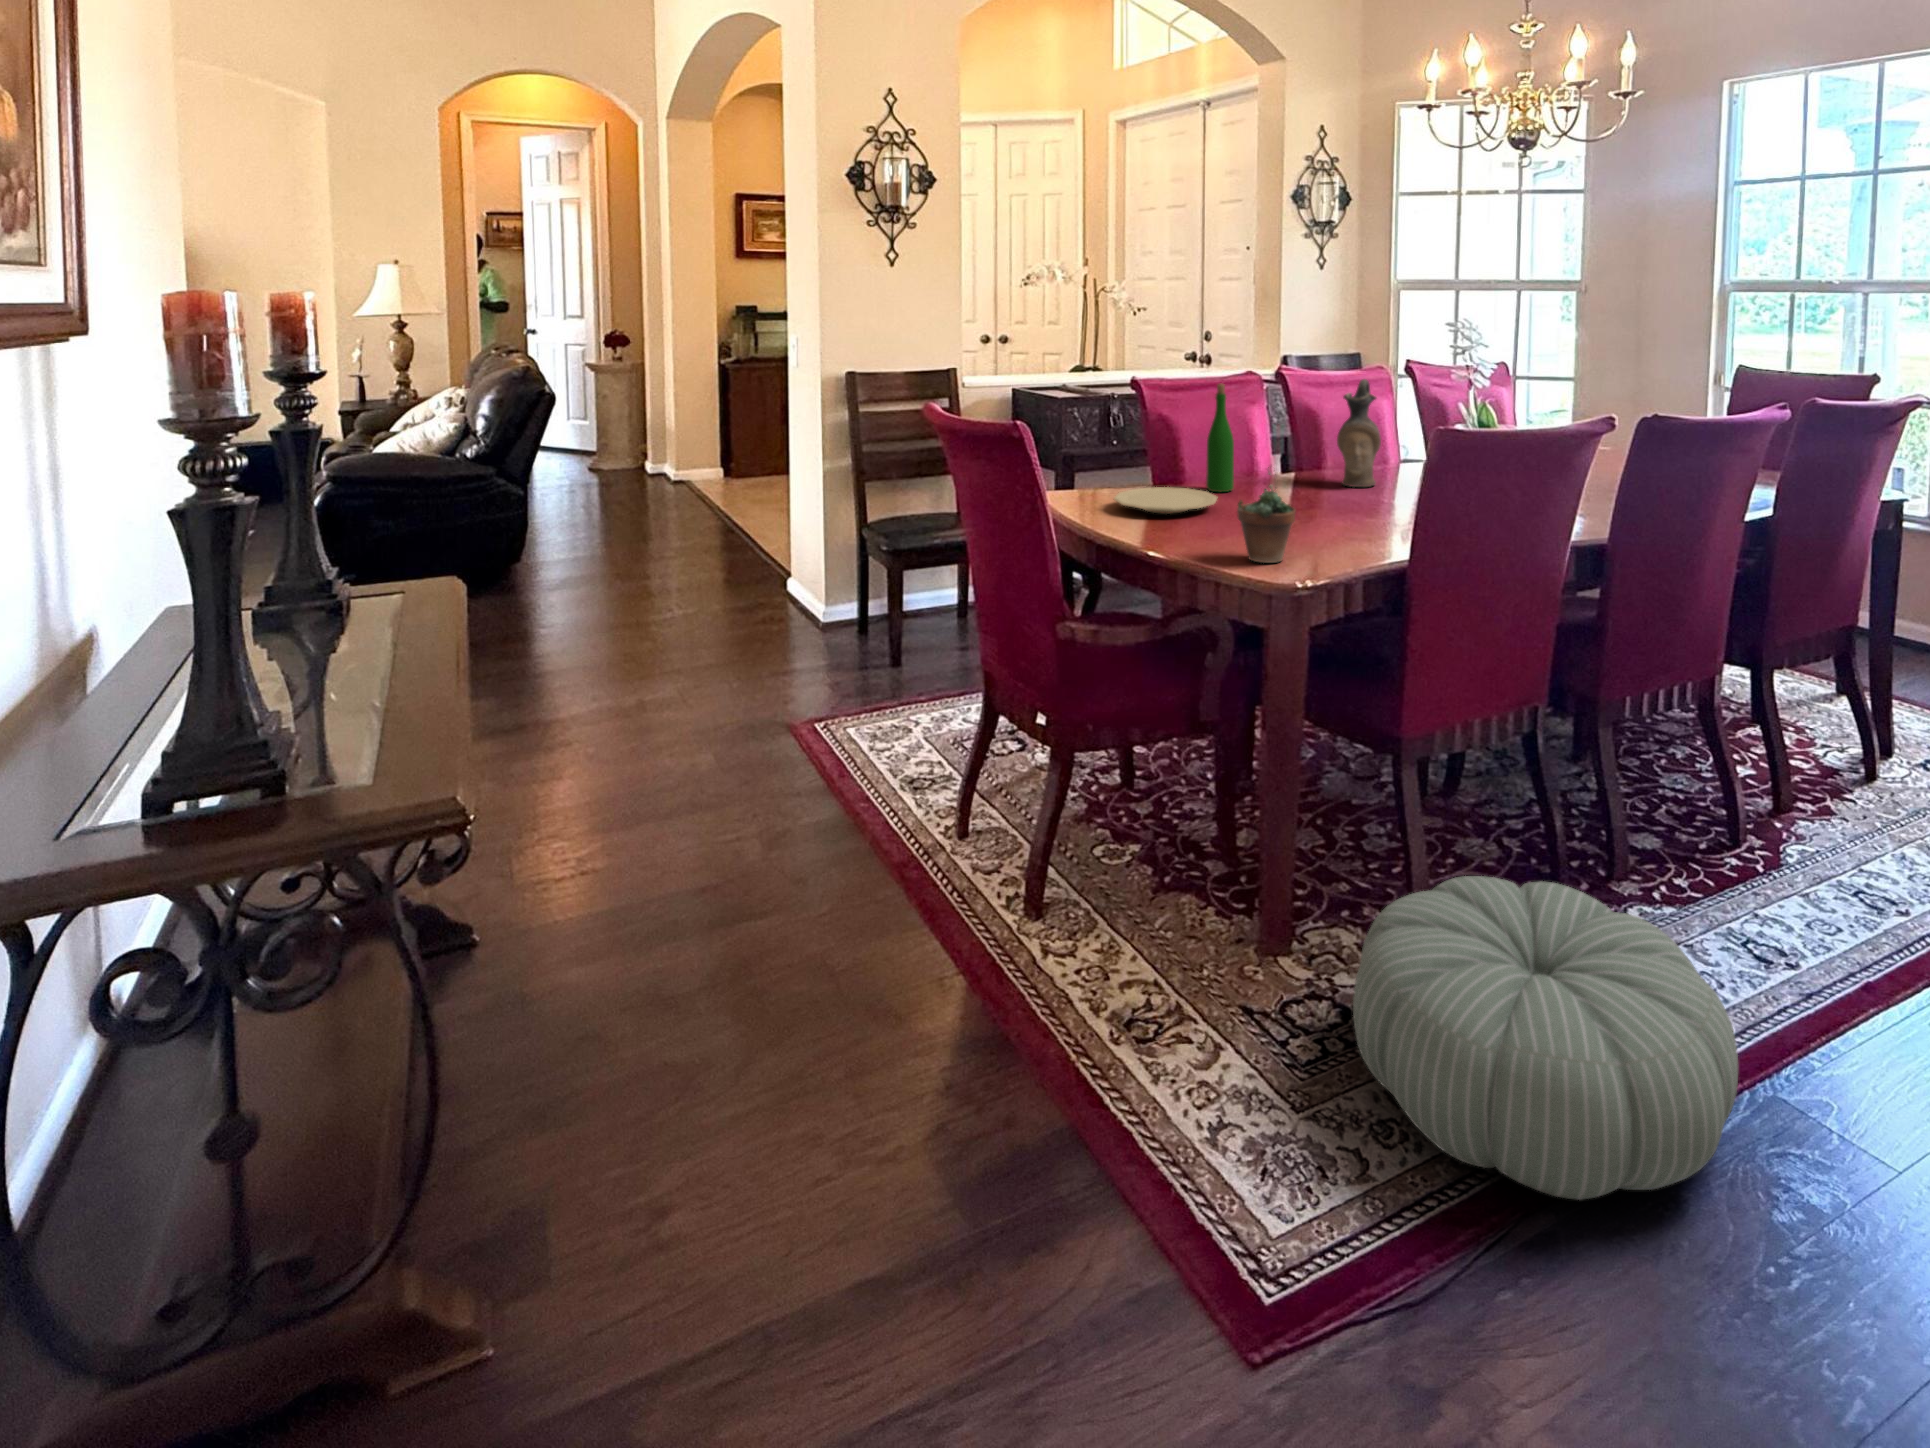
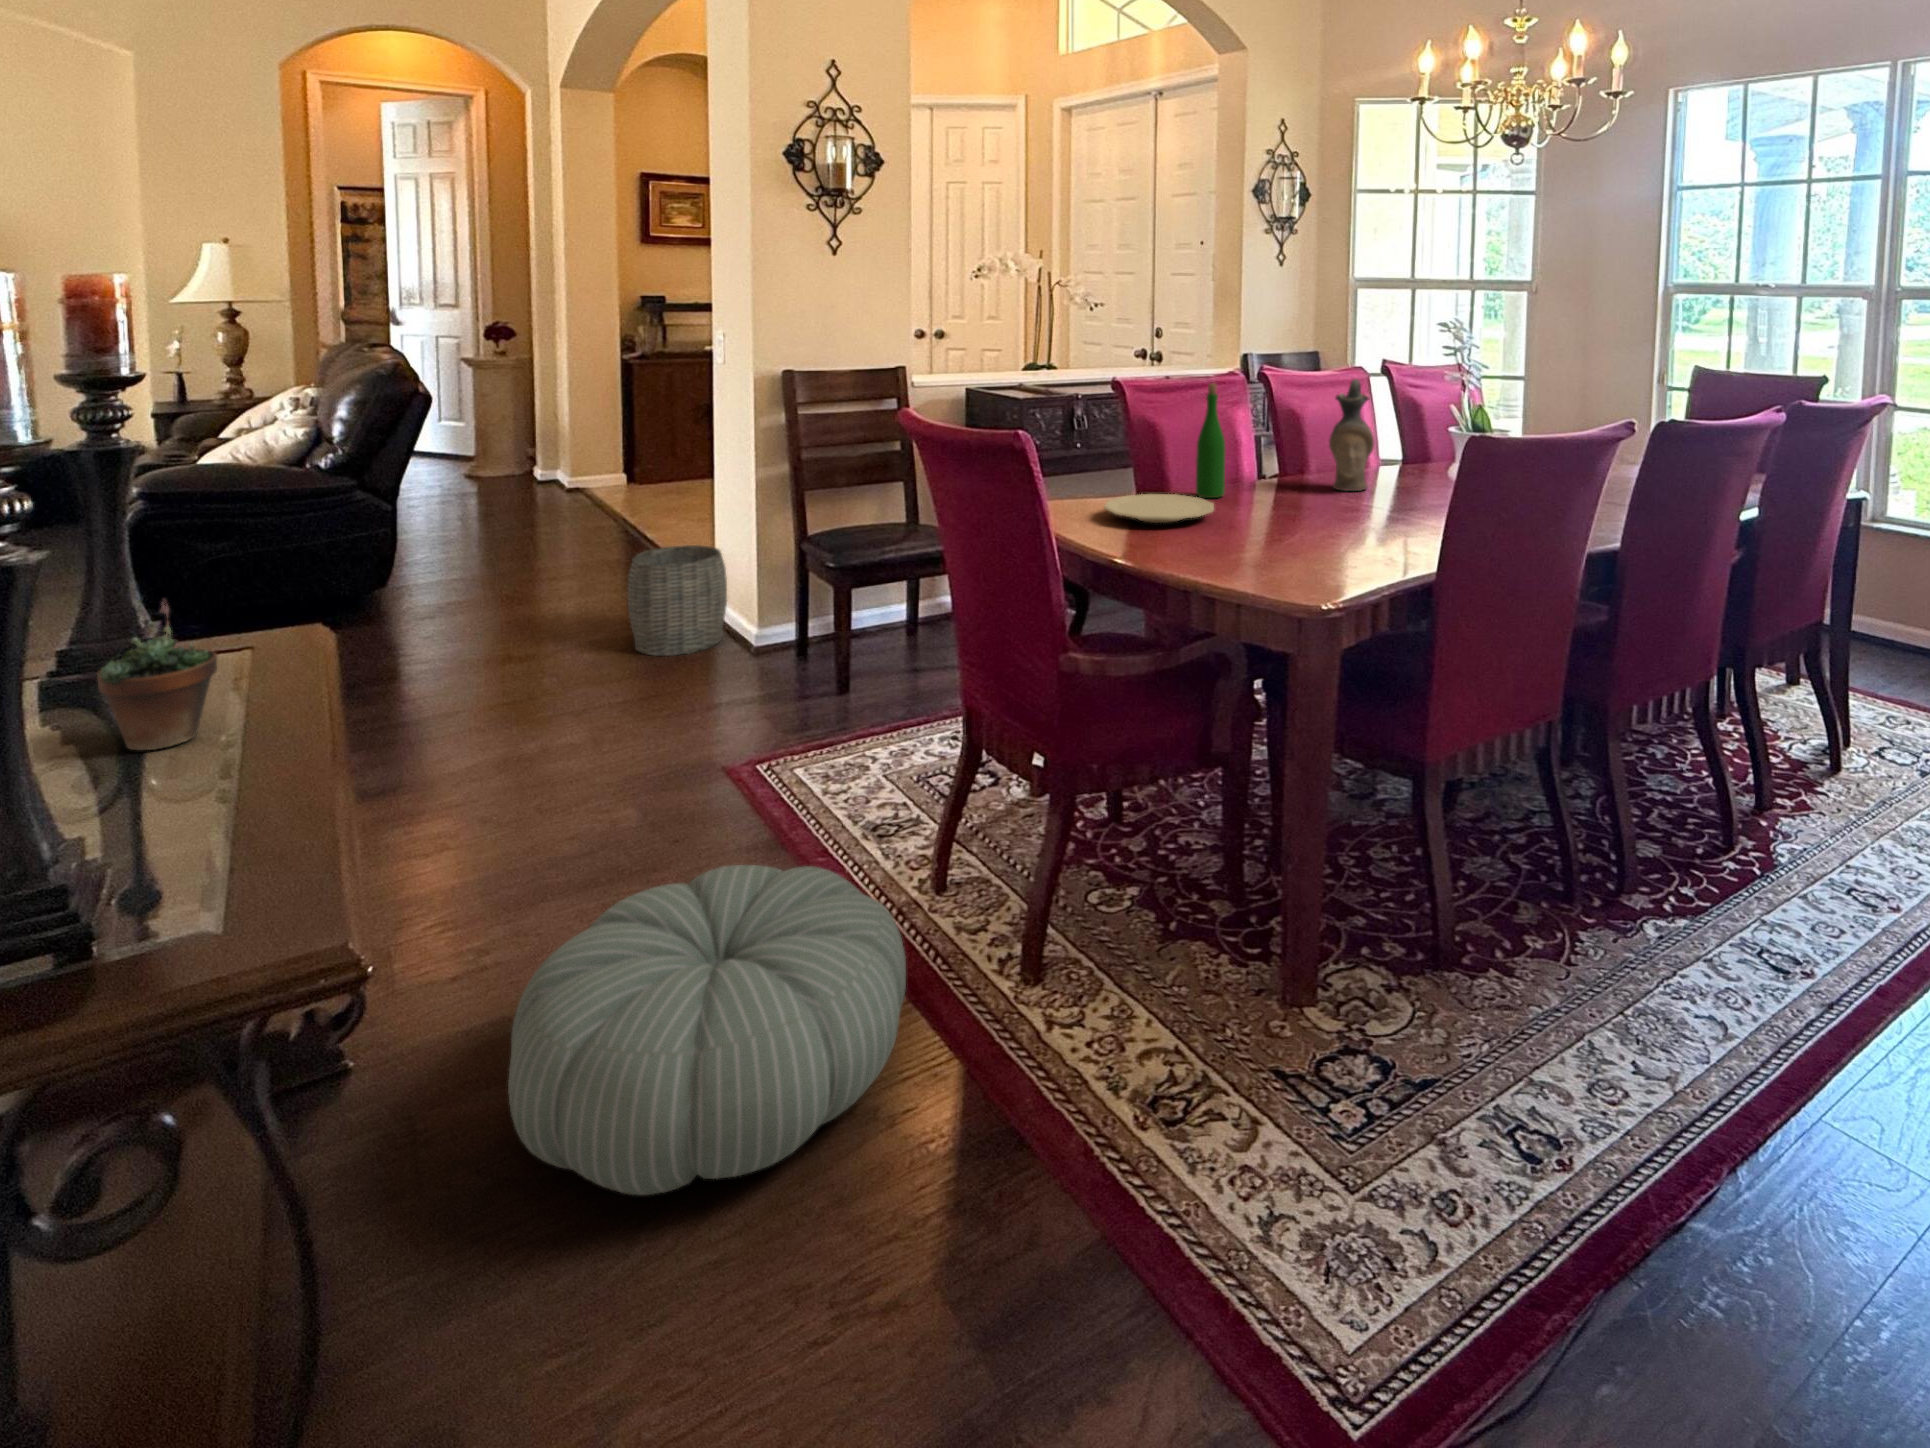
succulent plant: present [1237,467,1295,563] -> present [97,599,217,750]
woven basket: none [713,532,798,631] -> present [628,545,727,656]
pouf: present [1353,876,1738,1200] -> present [508,865,906,1195]

